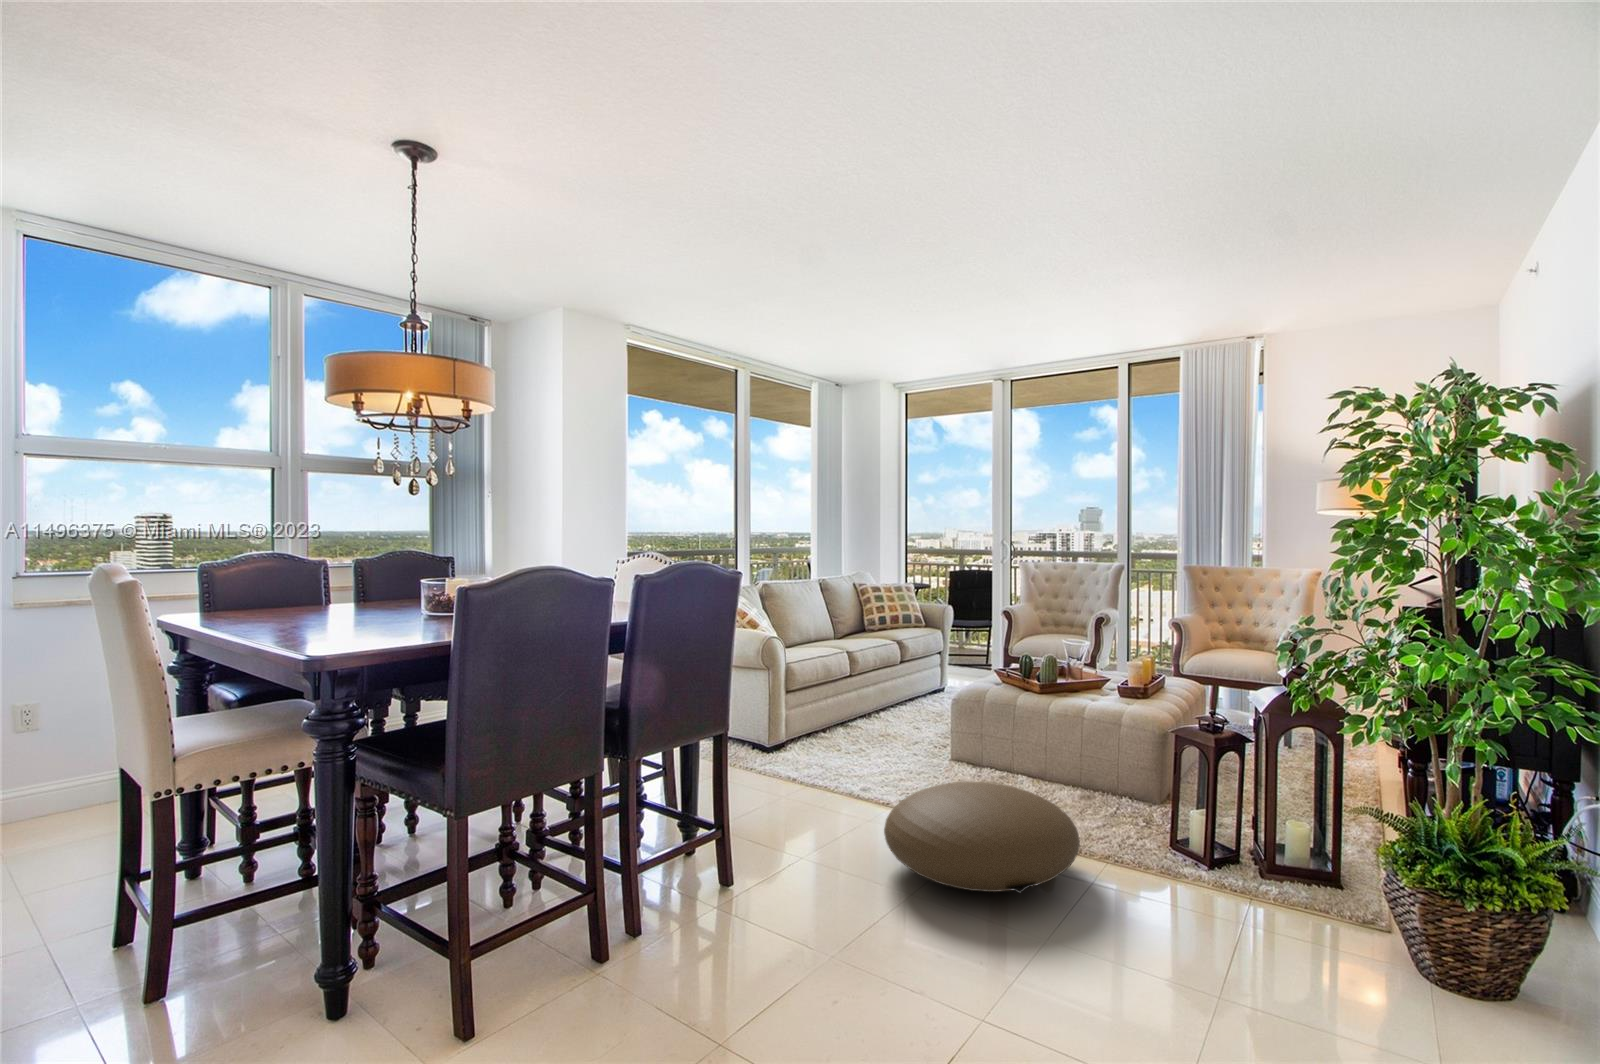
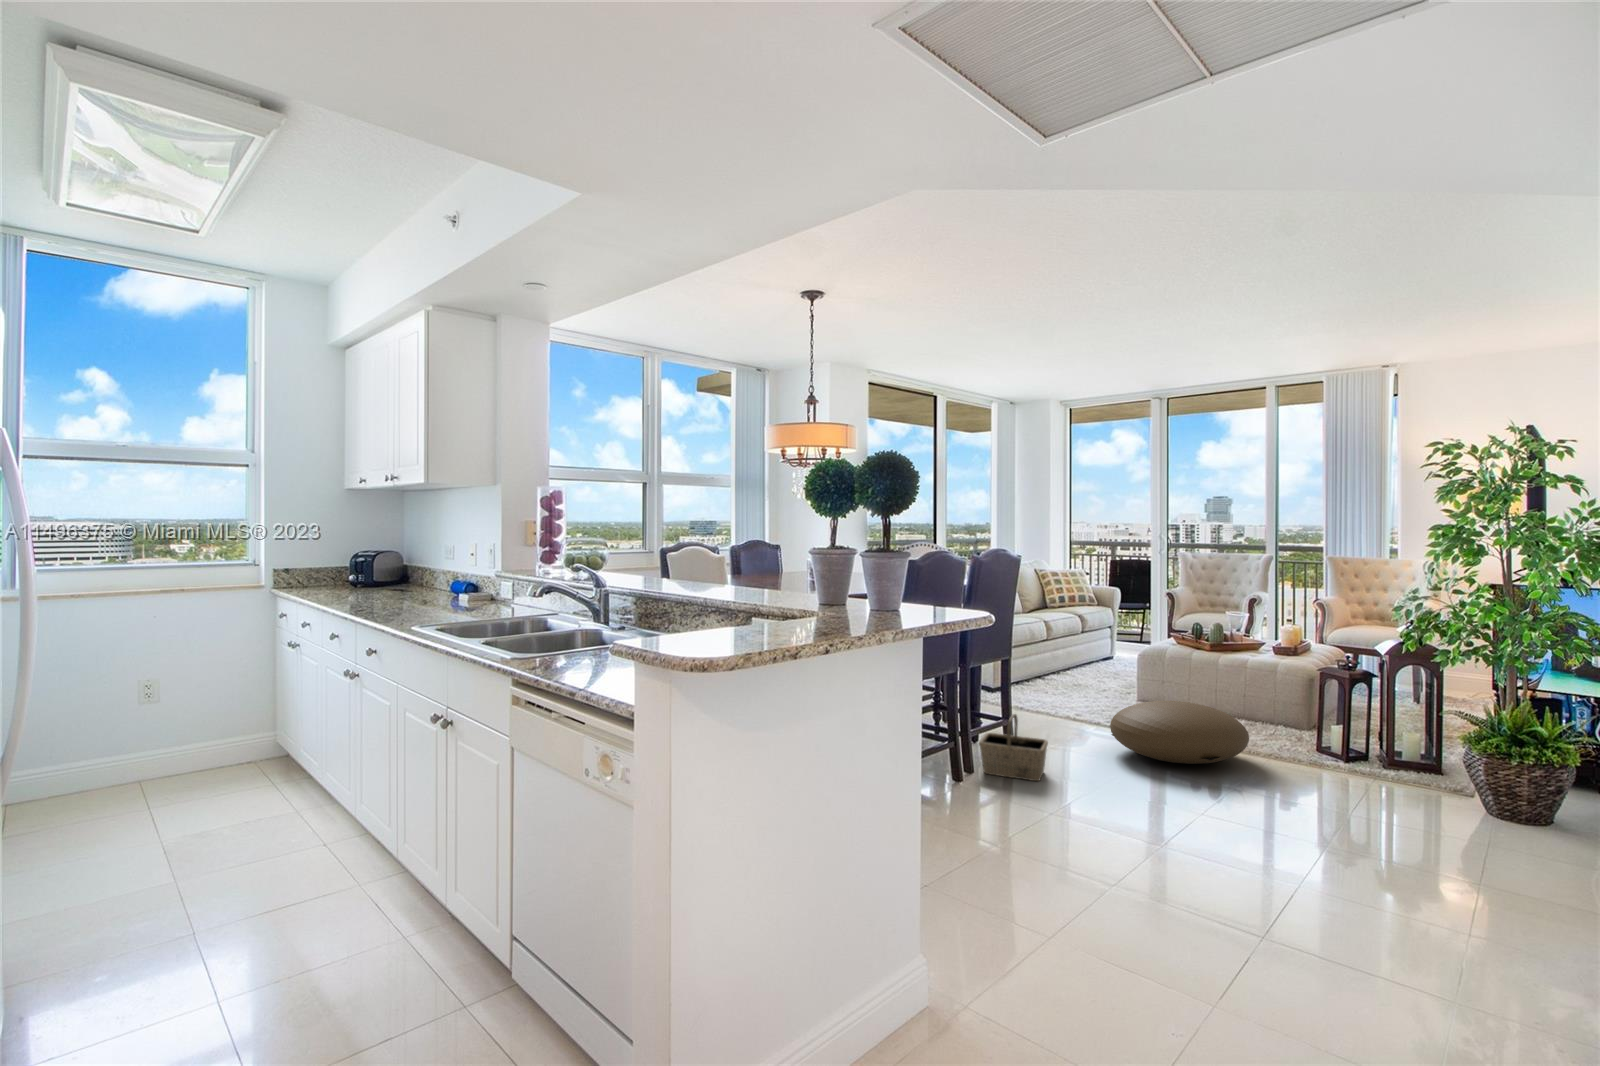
basket: none [653,826,771,948] -> present [979,714,1048,781]

